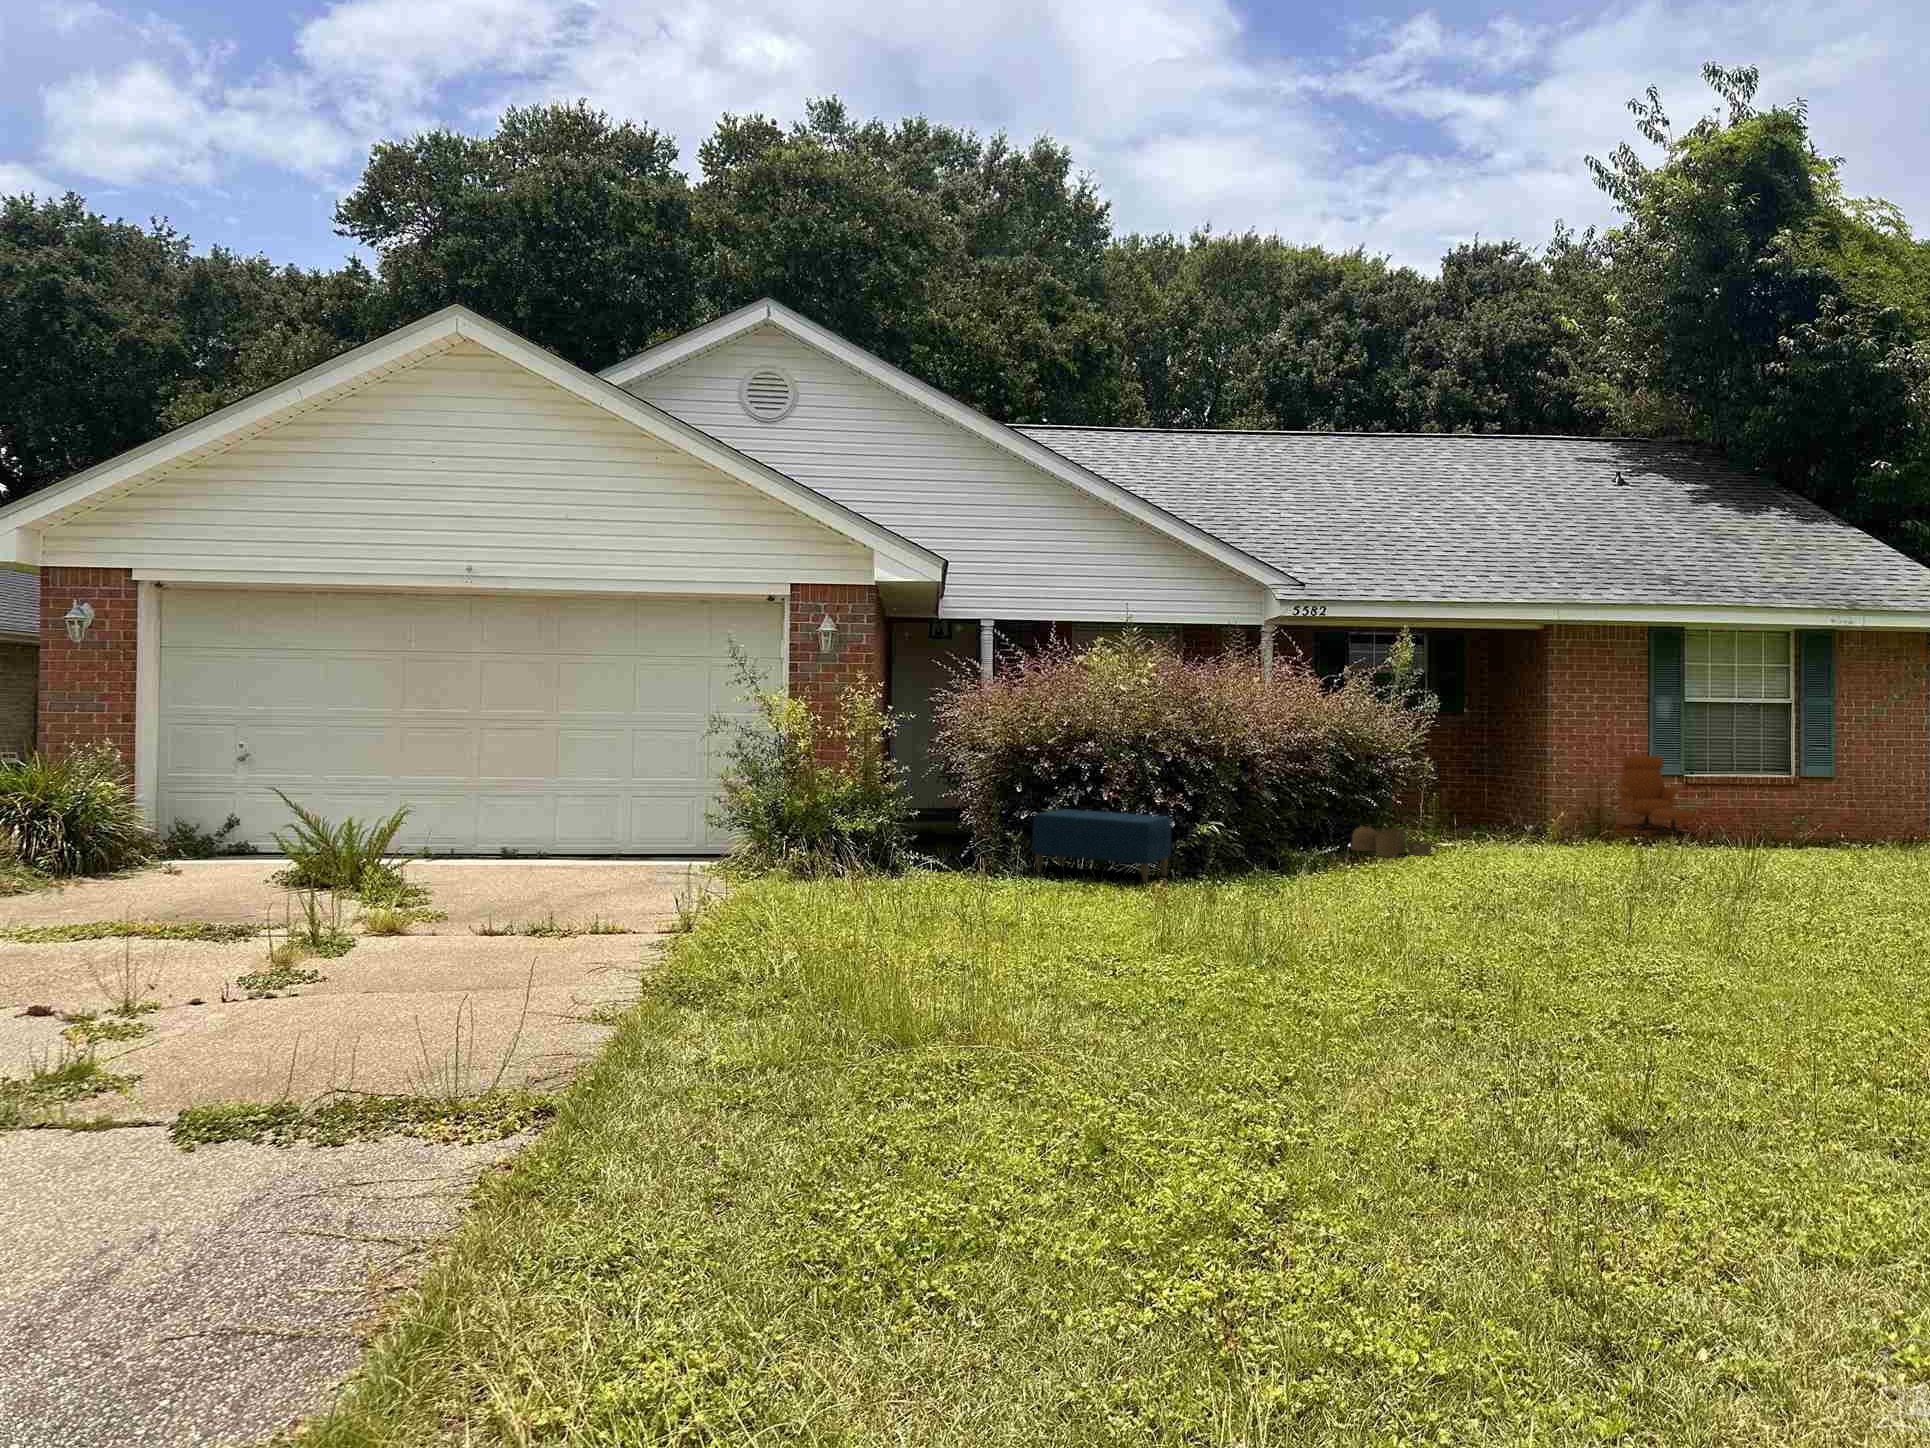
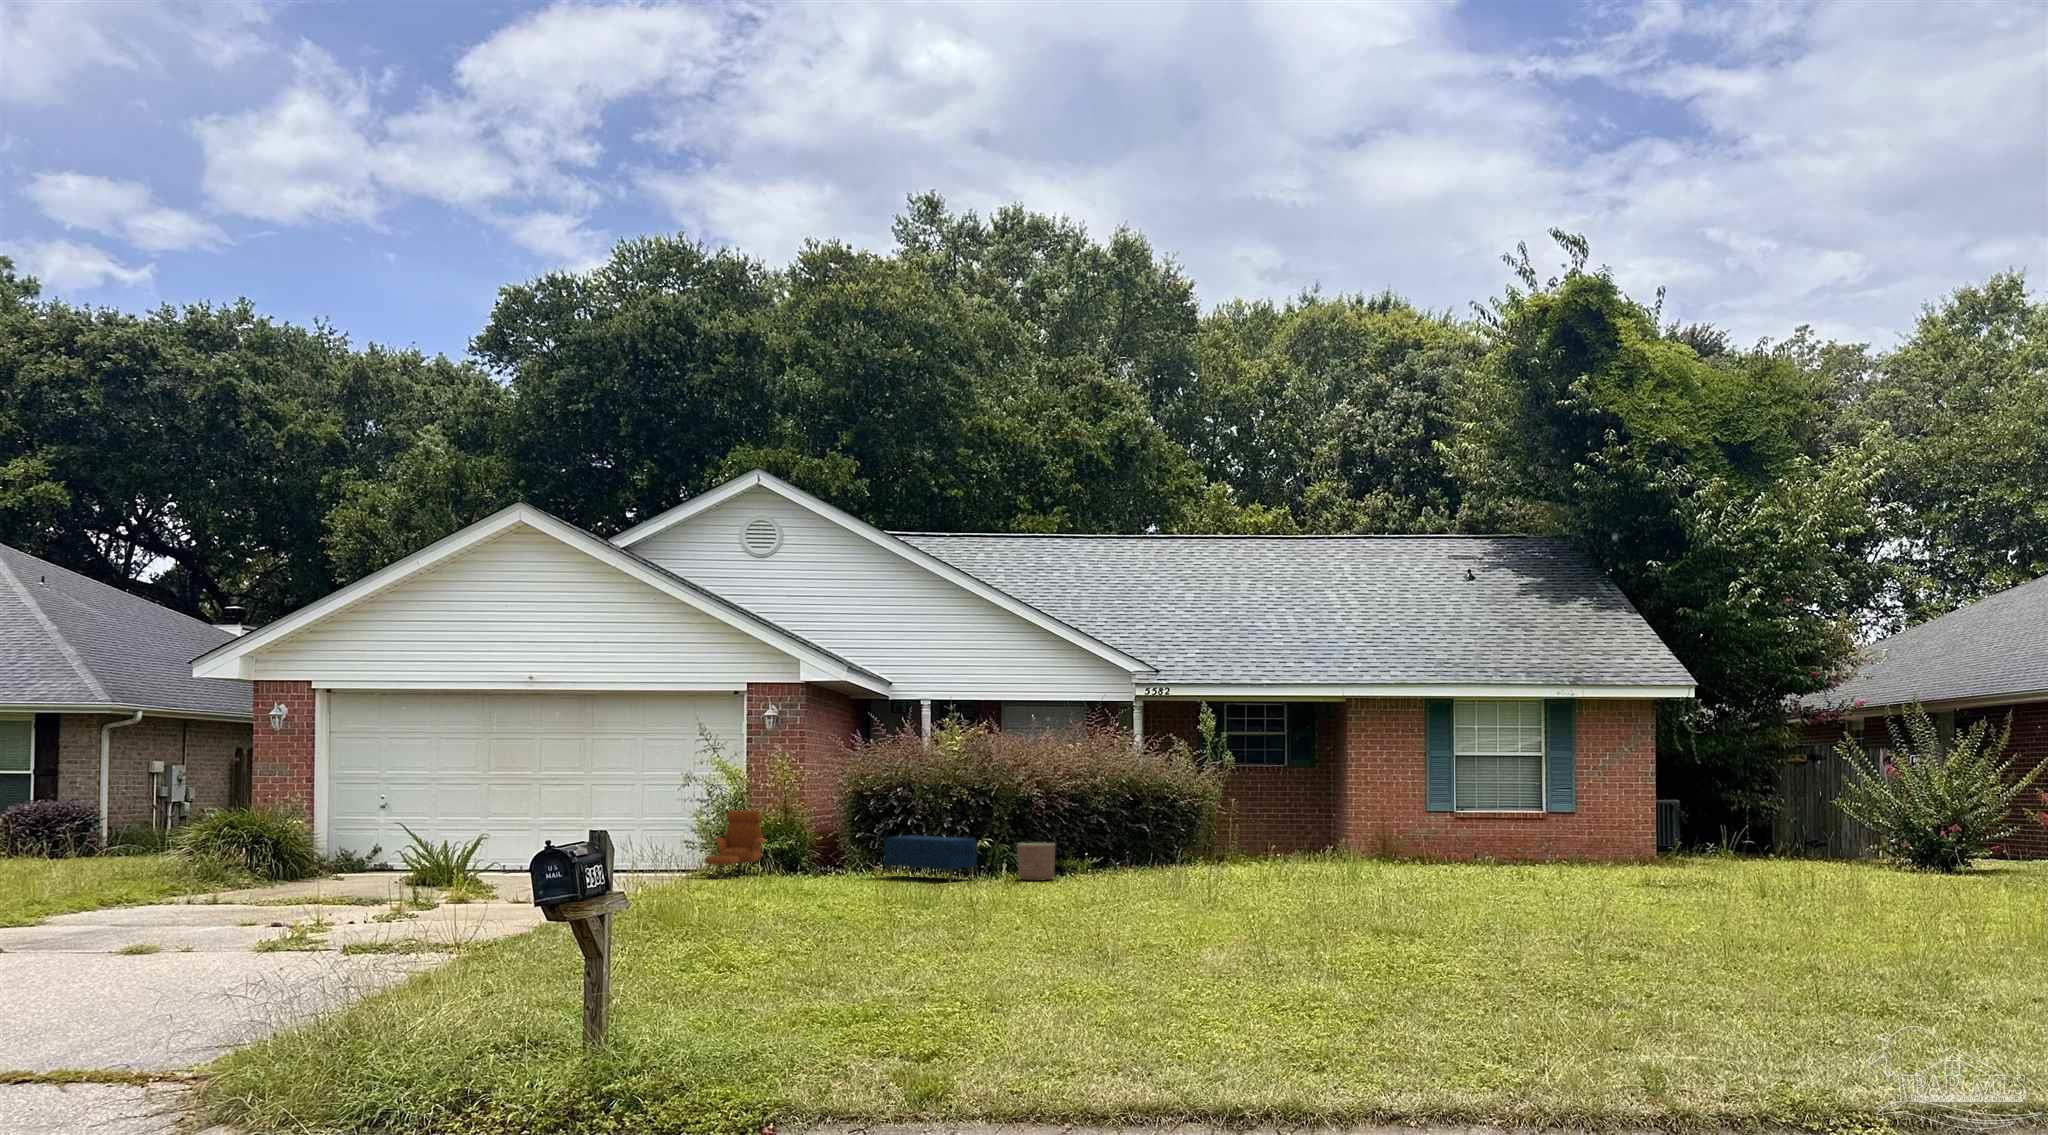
lounge chair: present [1615,756,1695,837] -> present [704,810,766,880]
planter: none [1227,821,1283,877] -> present [1017,843,1056,881]
woven basket: present [1351,826,1431,858] -> none [1146,851,1199,874]

